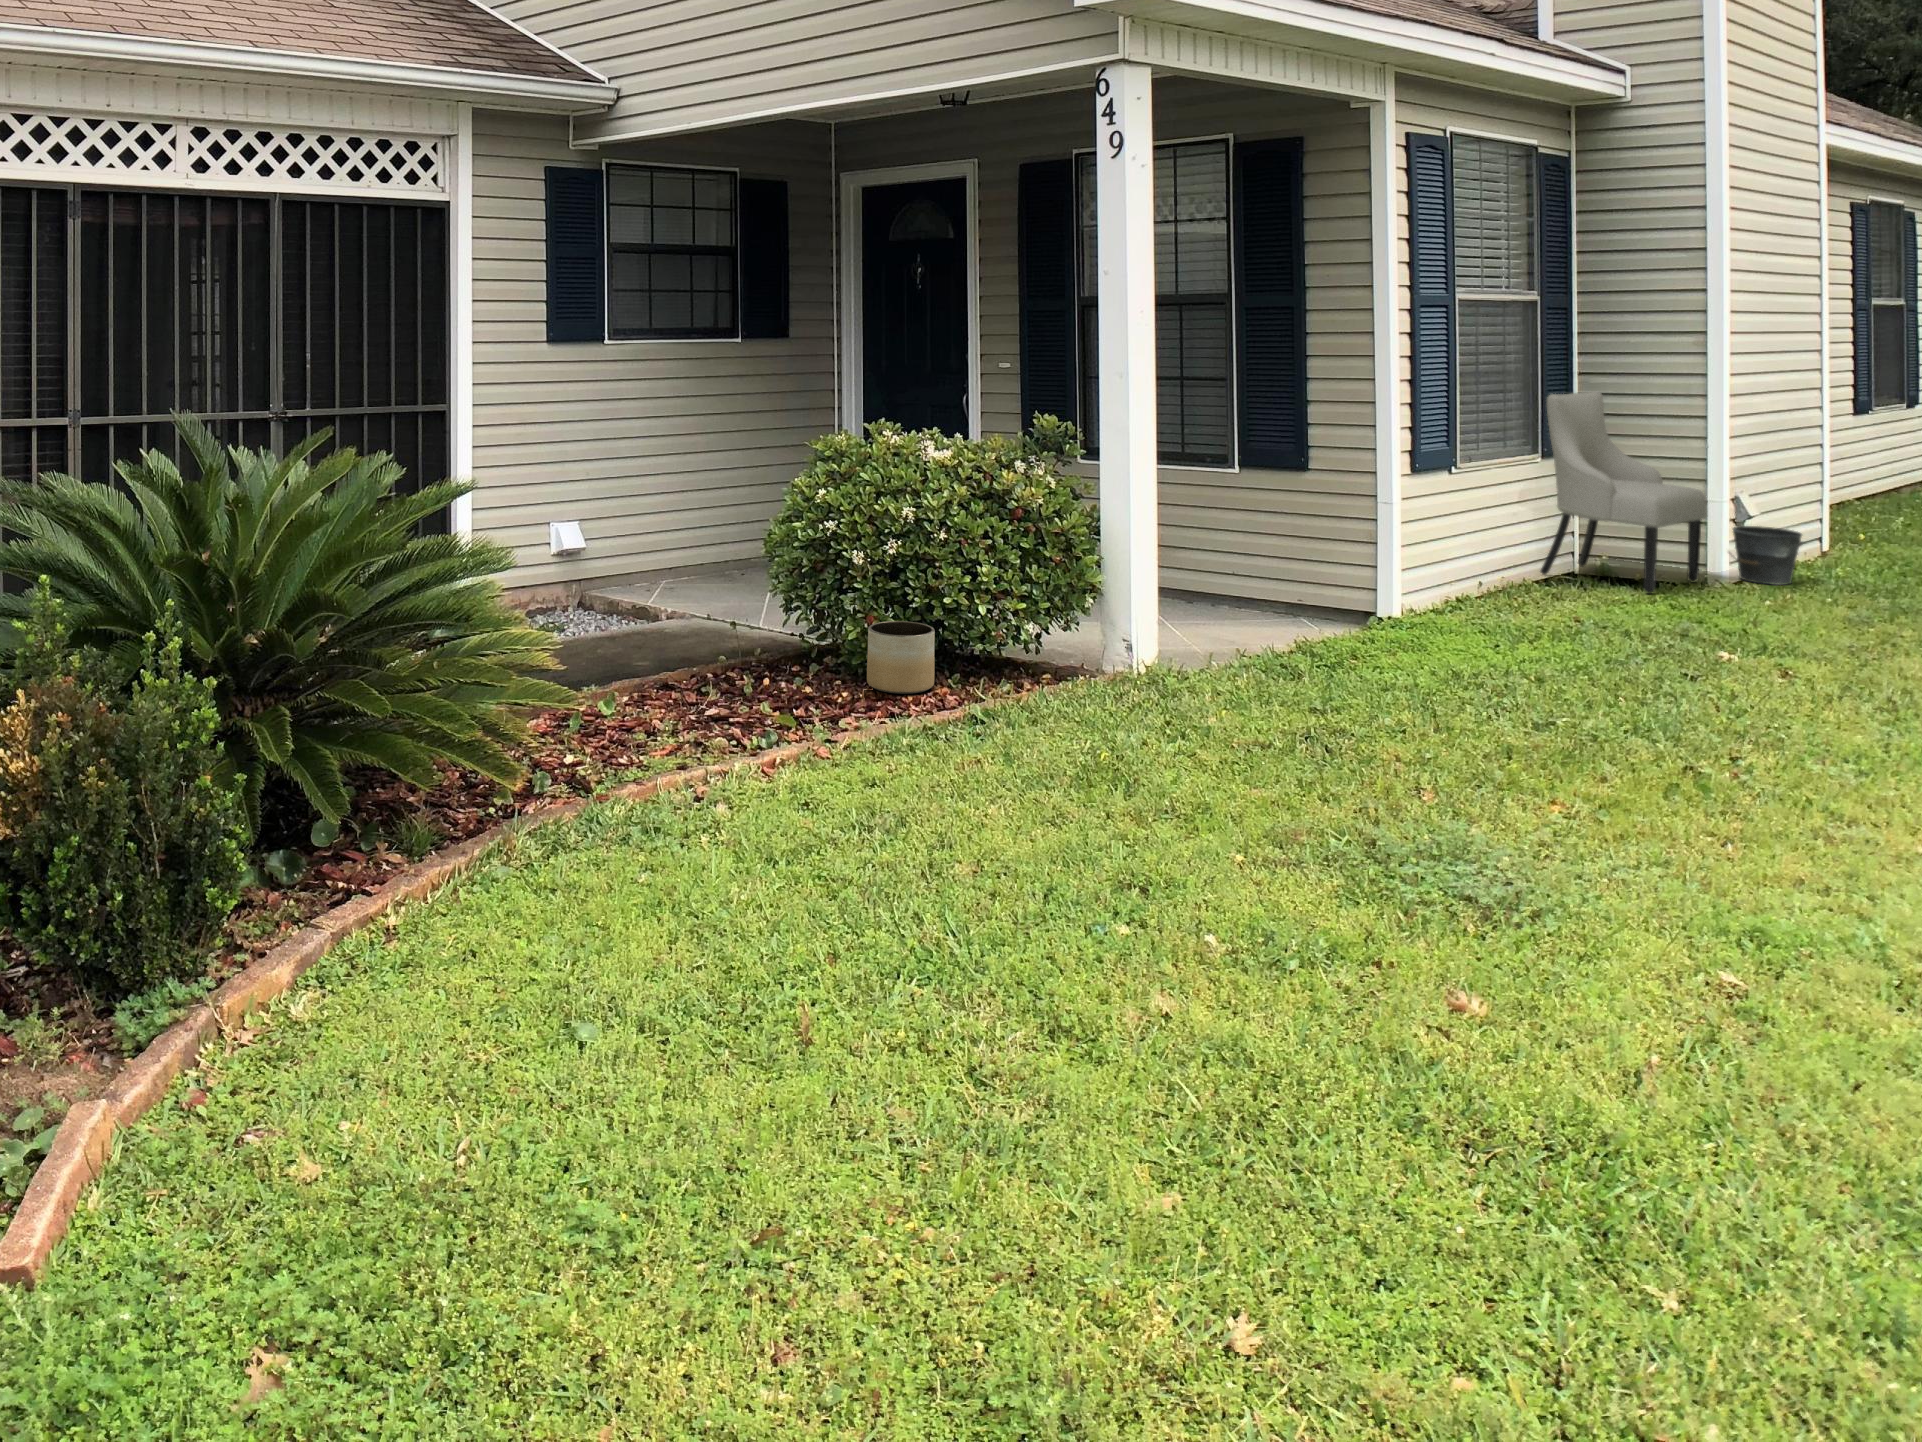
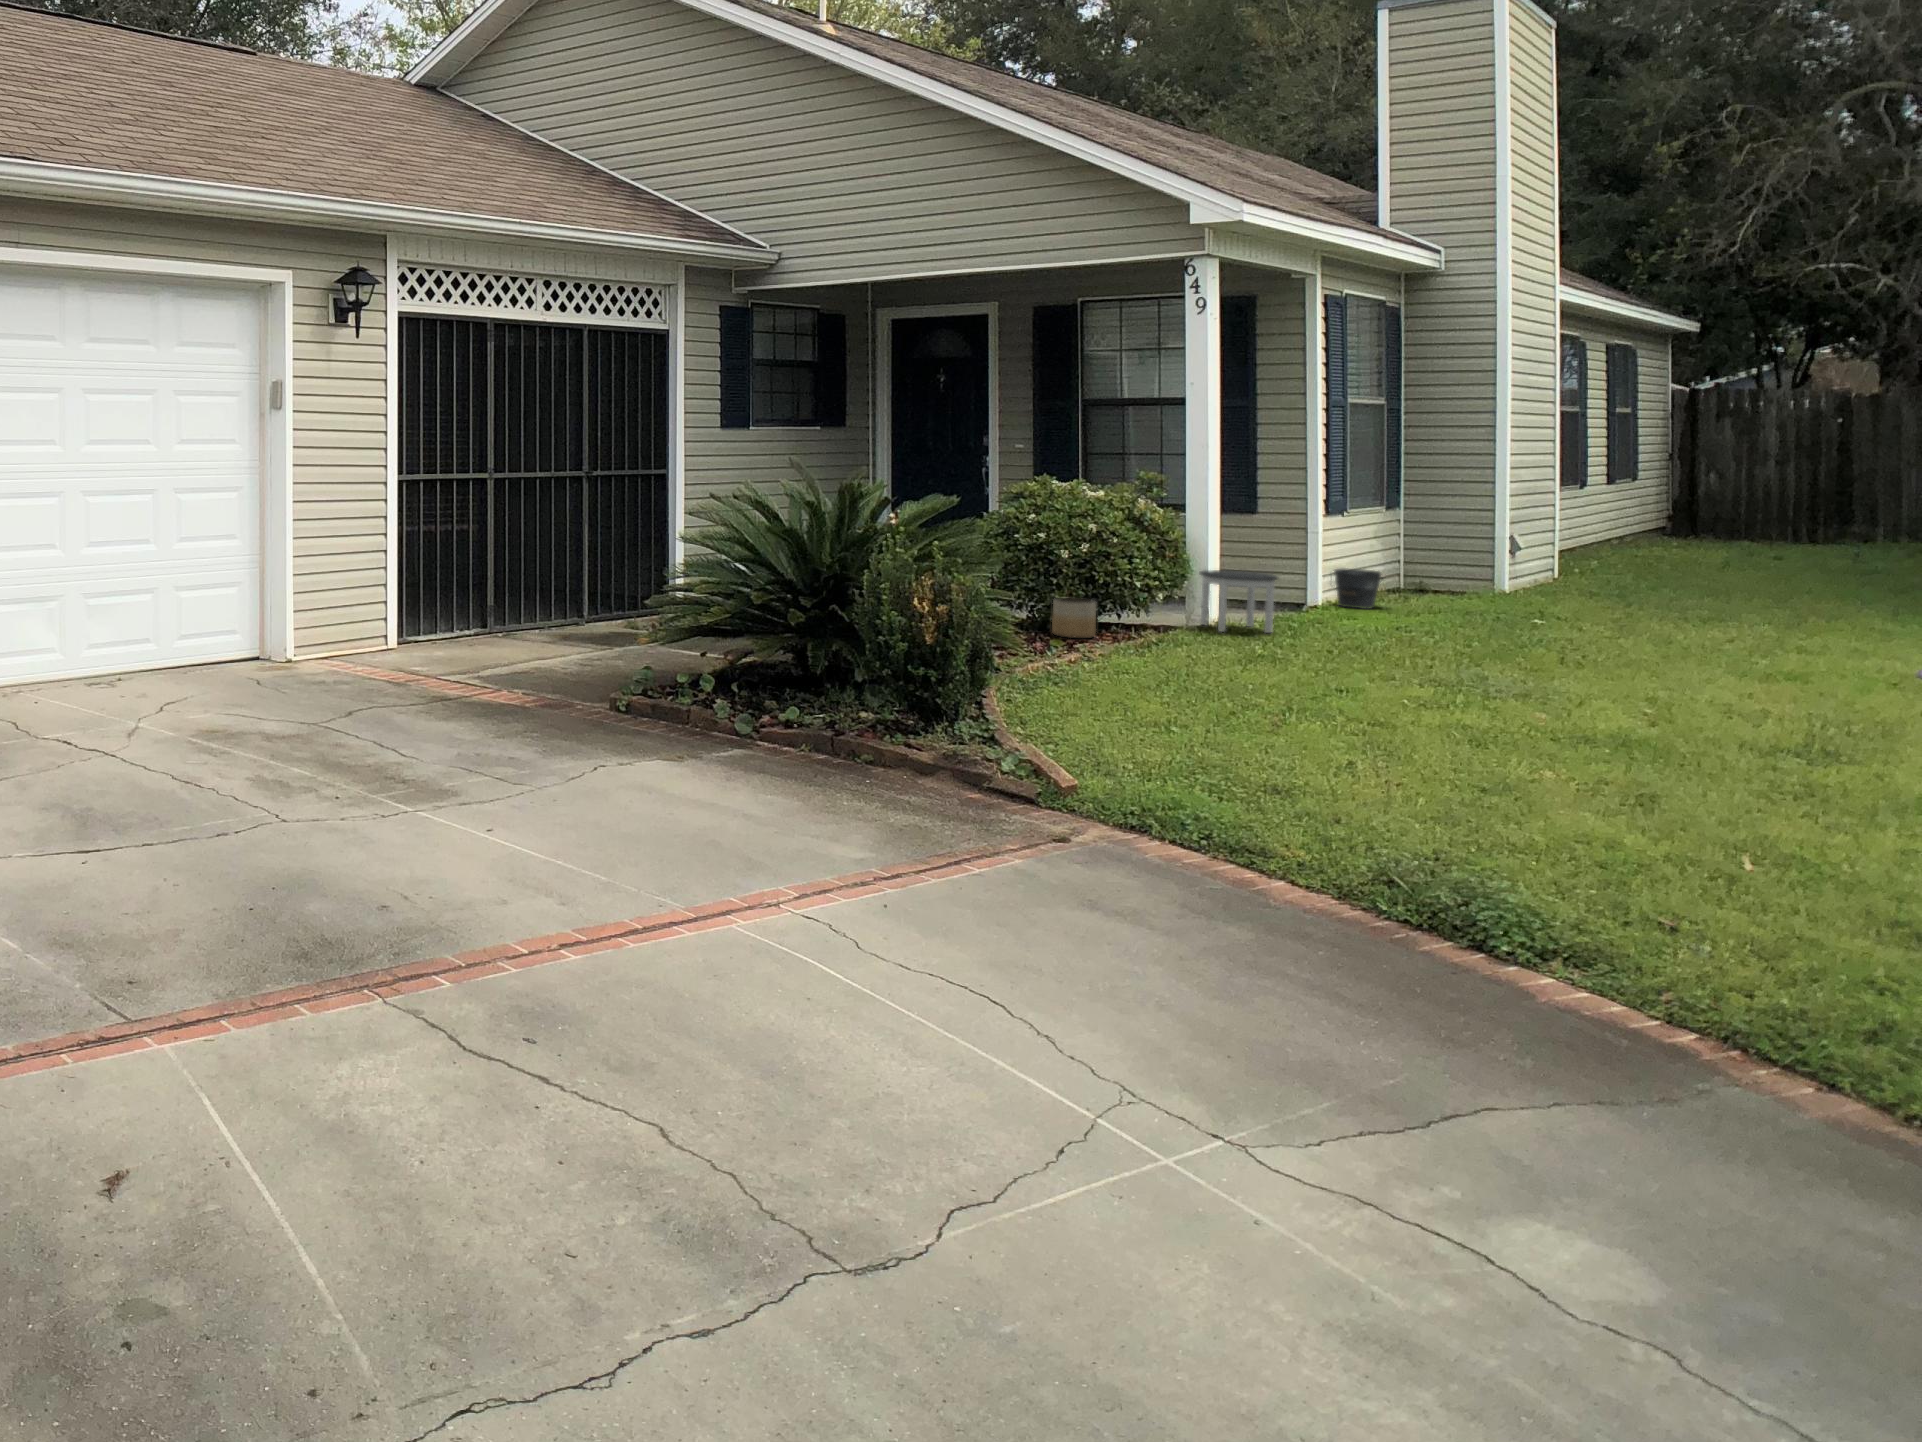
chair: present [1540,391,1707,594] -> none [1387,466,1499,597]
bucket: present [1733,526,1803,585] -> present [1334,568,1383,609]
round table: none [1123,574,1246,688] -> present [1200,570,1277,633]

